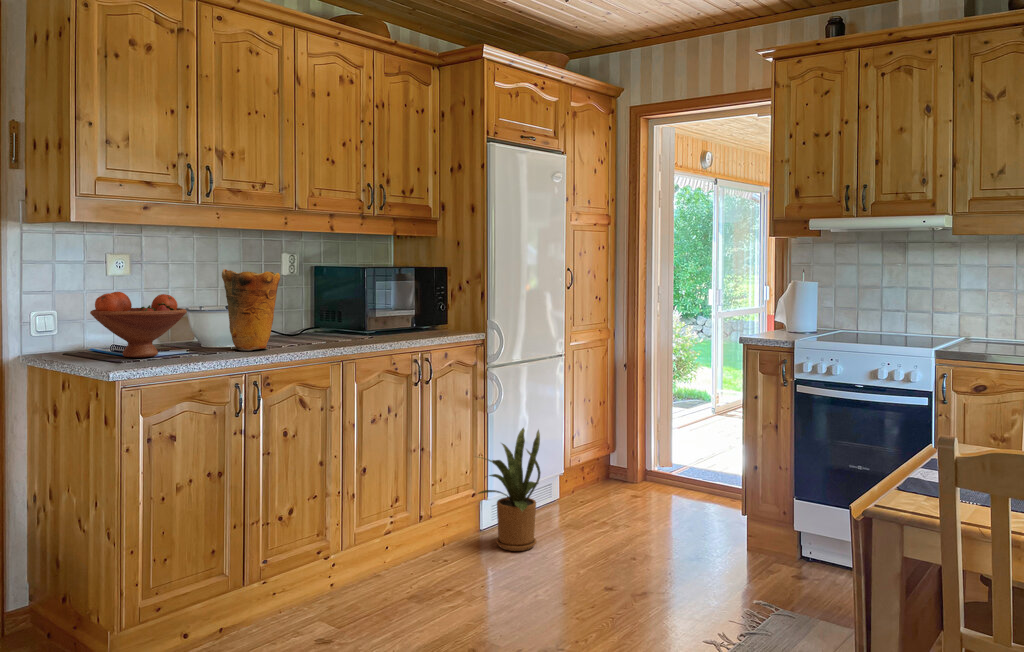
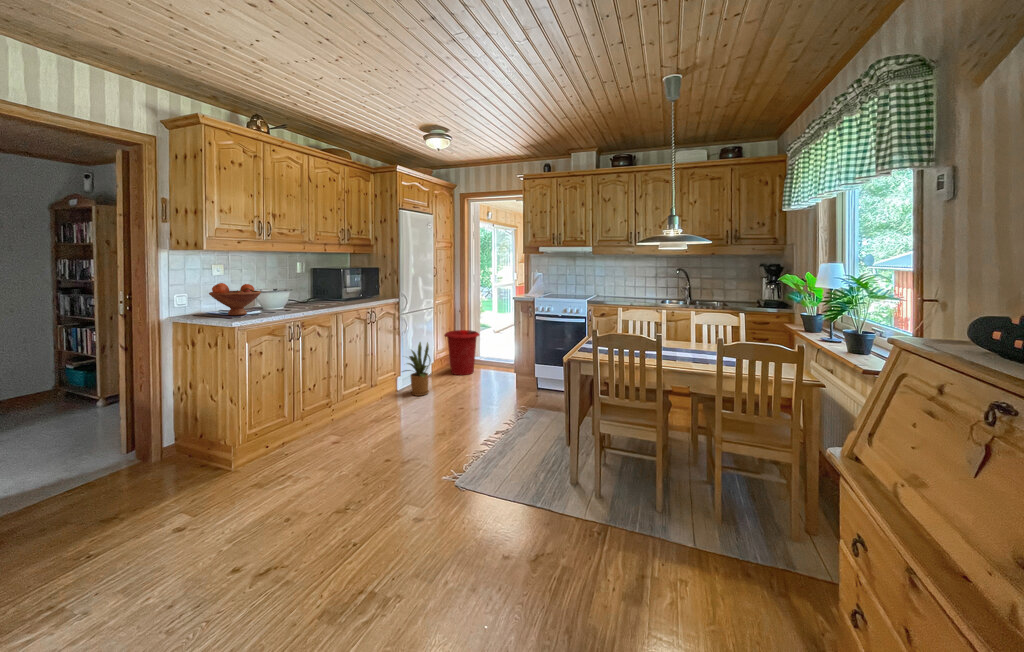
vase: present [222,269,280,350] -> none [275,271,306,310]
waste bin: none [583,406,663,509] -> present [444,330,479,375]

